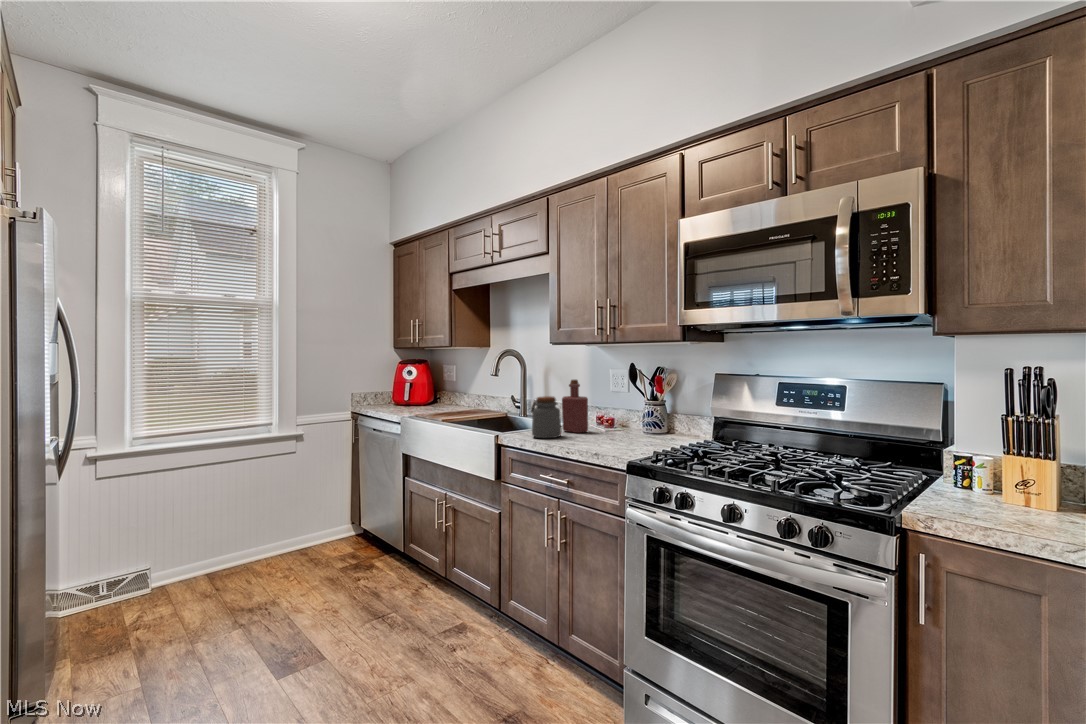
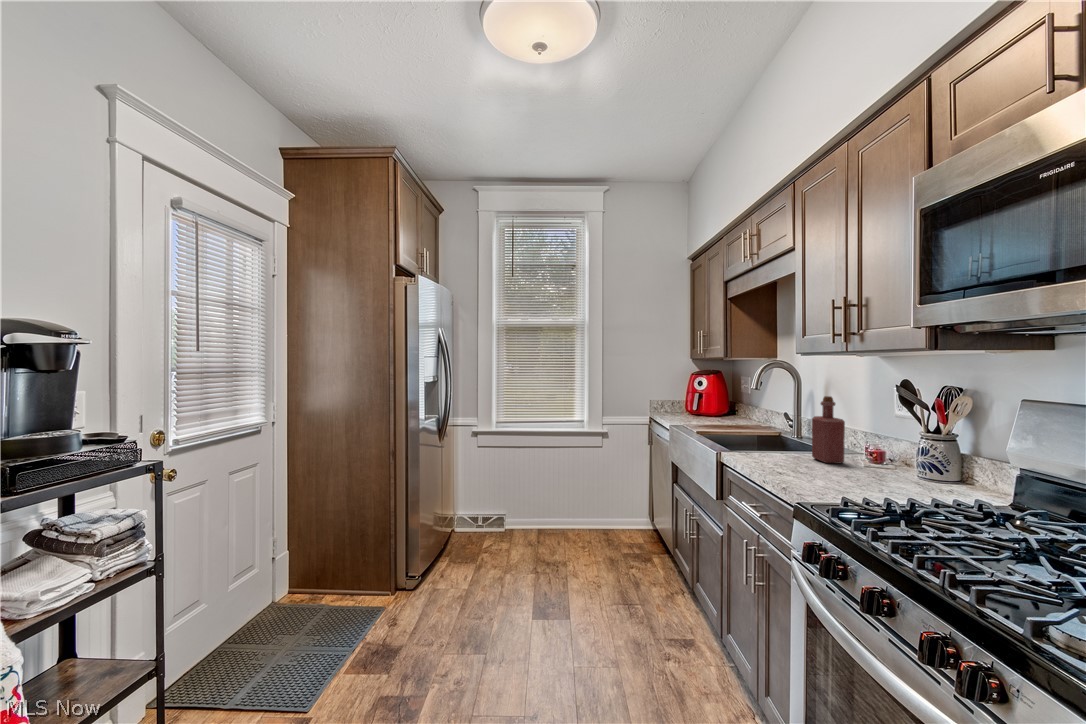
jar: present [531,396,561,438] -> none [757,414,795,464]

